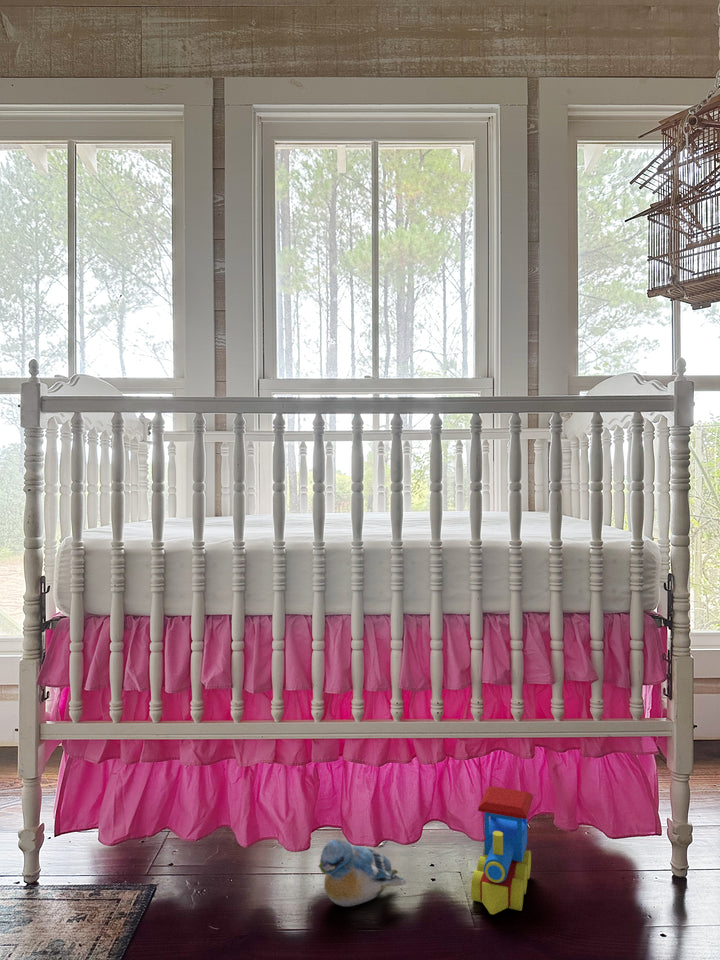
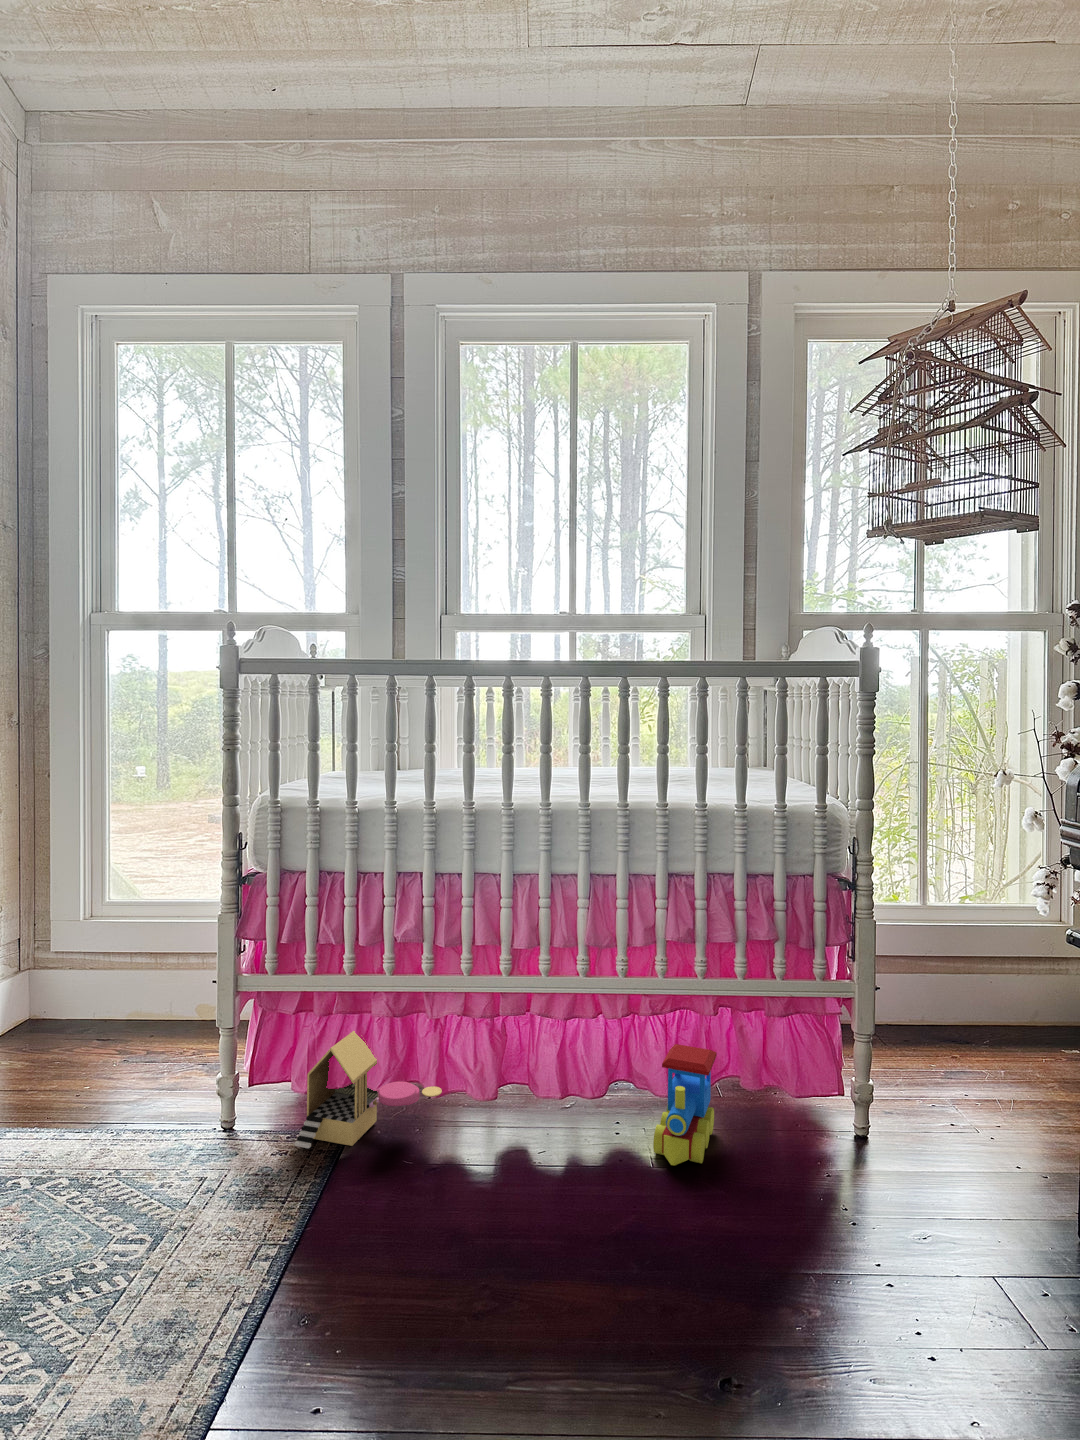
toy house: none [100,776,253,903] -> present [295,1031,442,1148]
plush toy: present [319,839,406,906] -> none [505,1091,590,1156]

